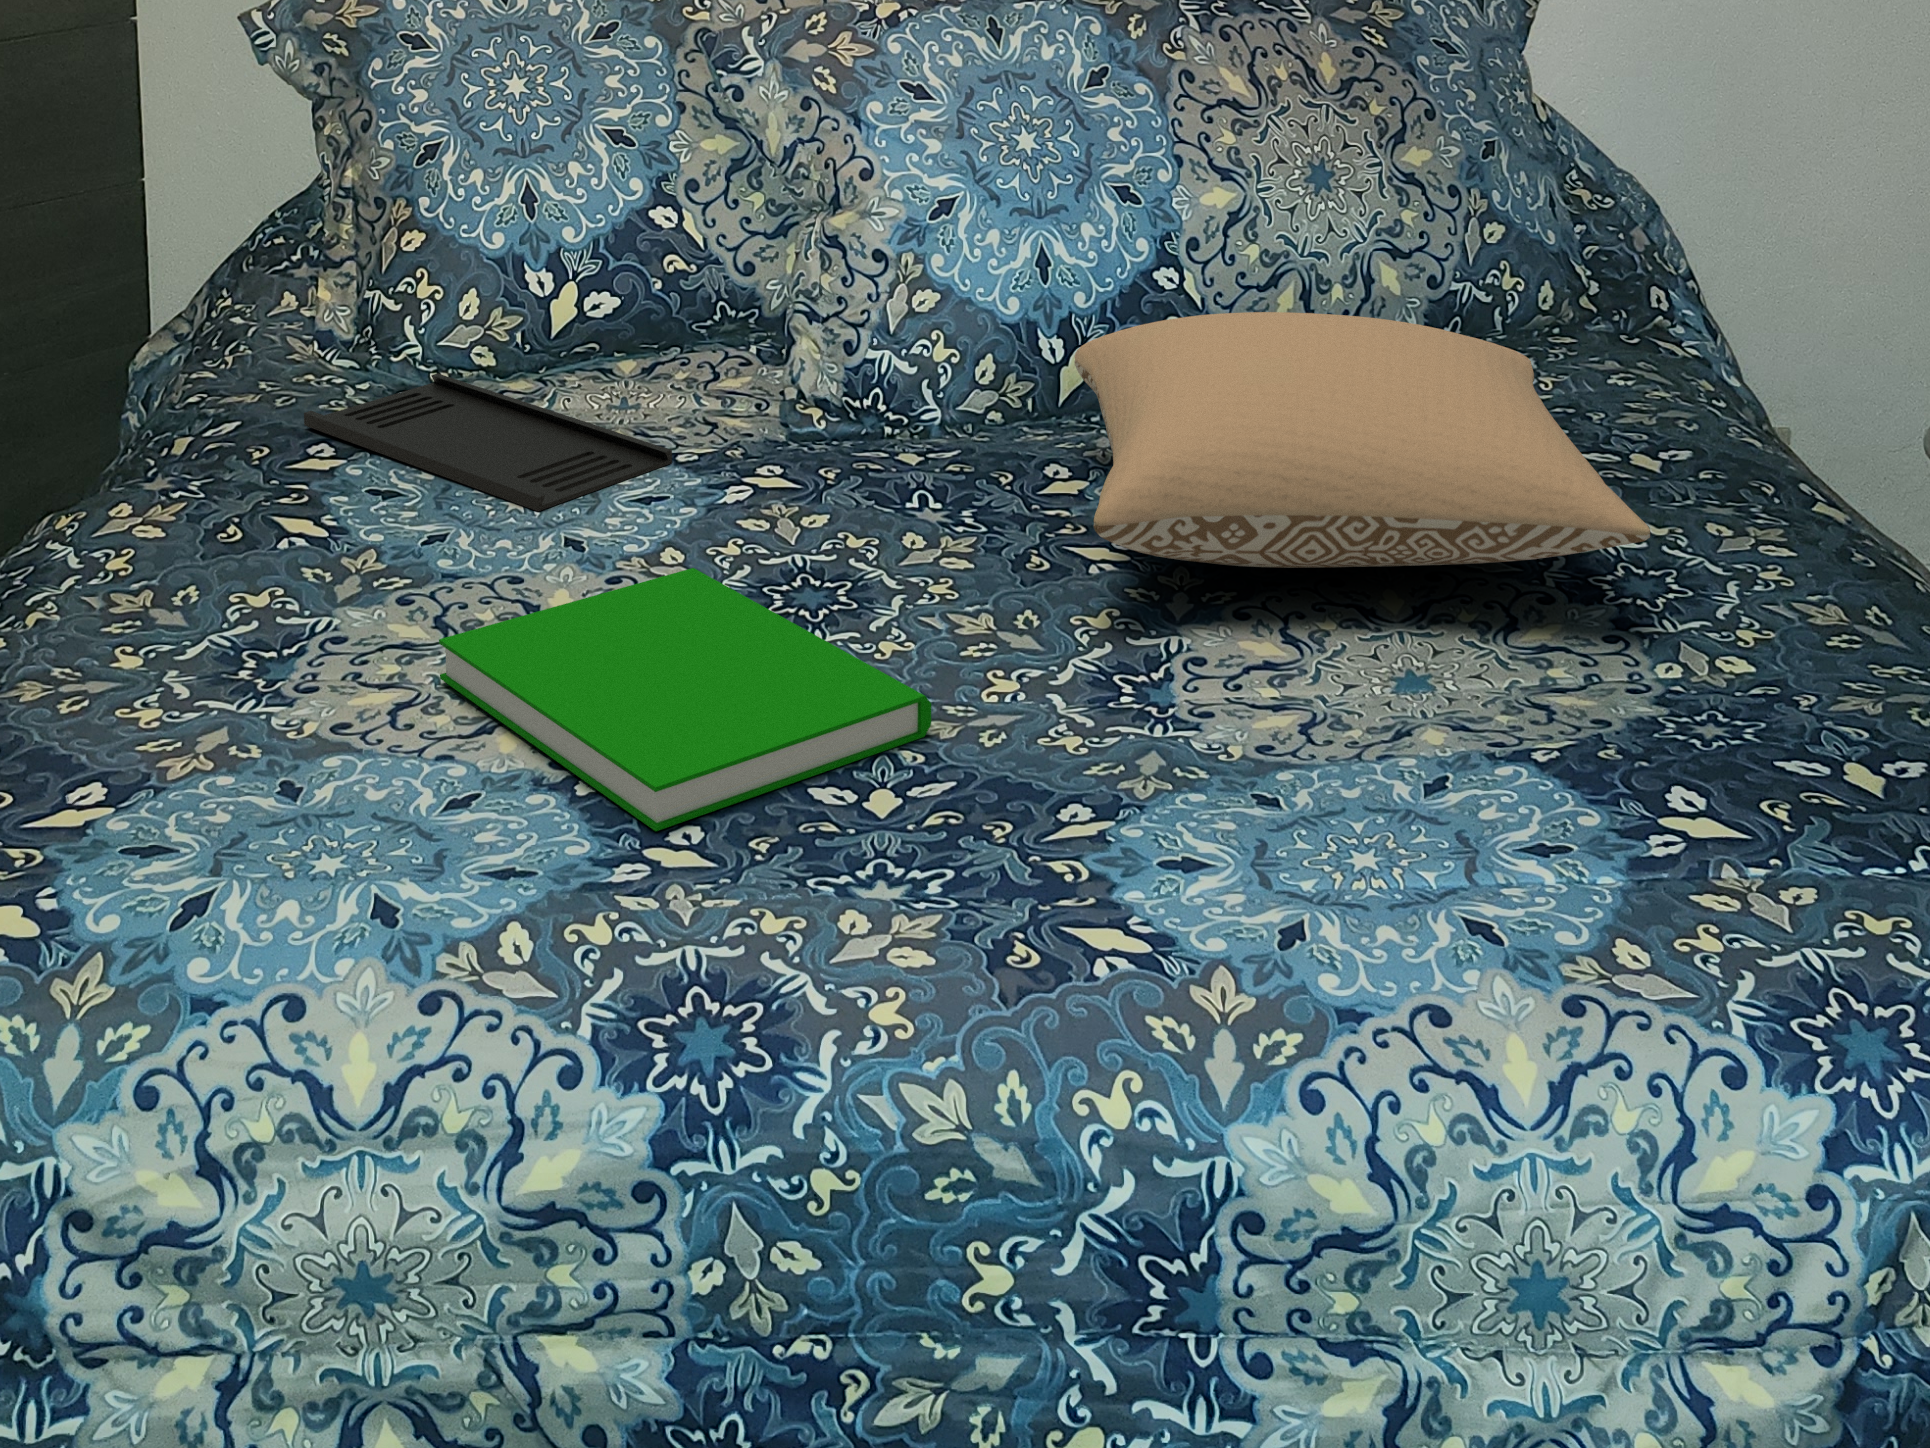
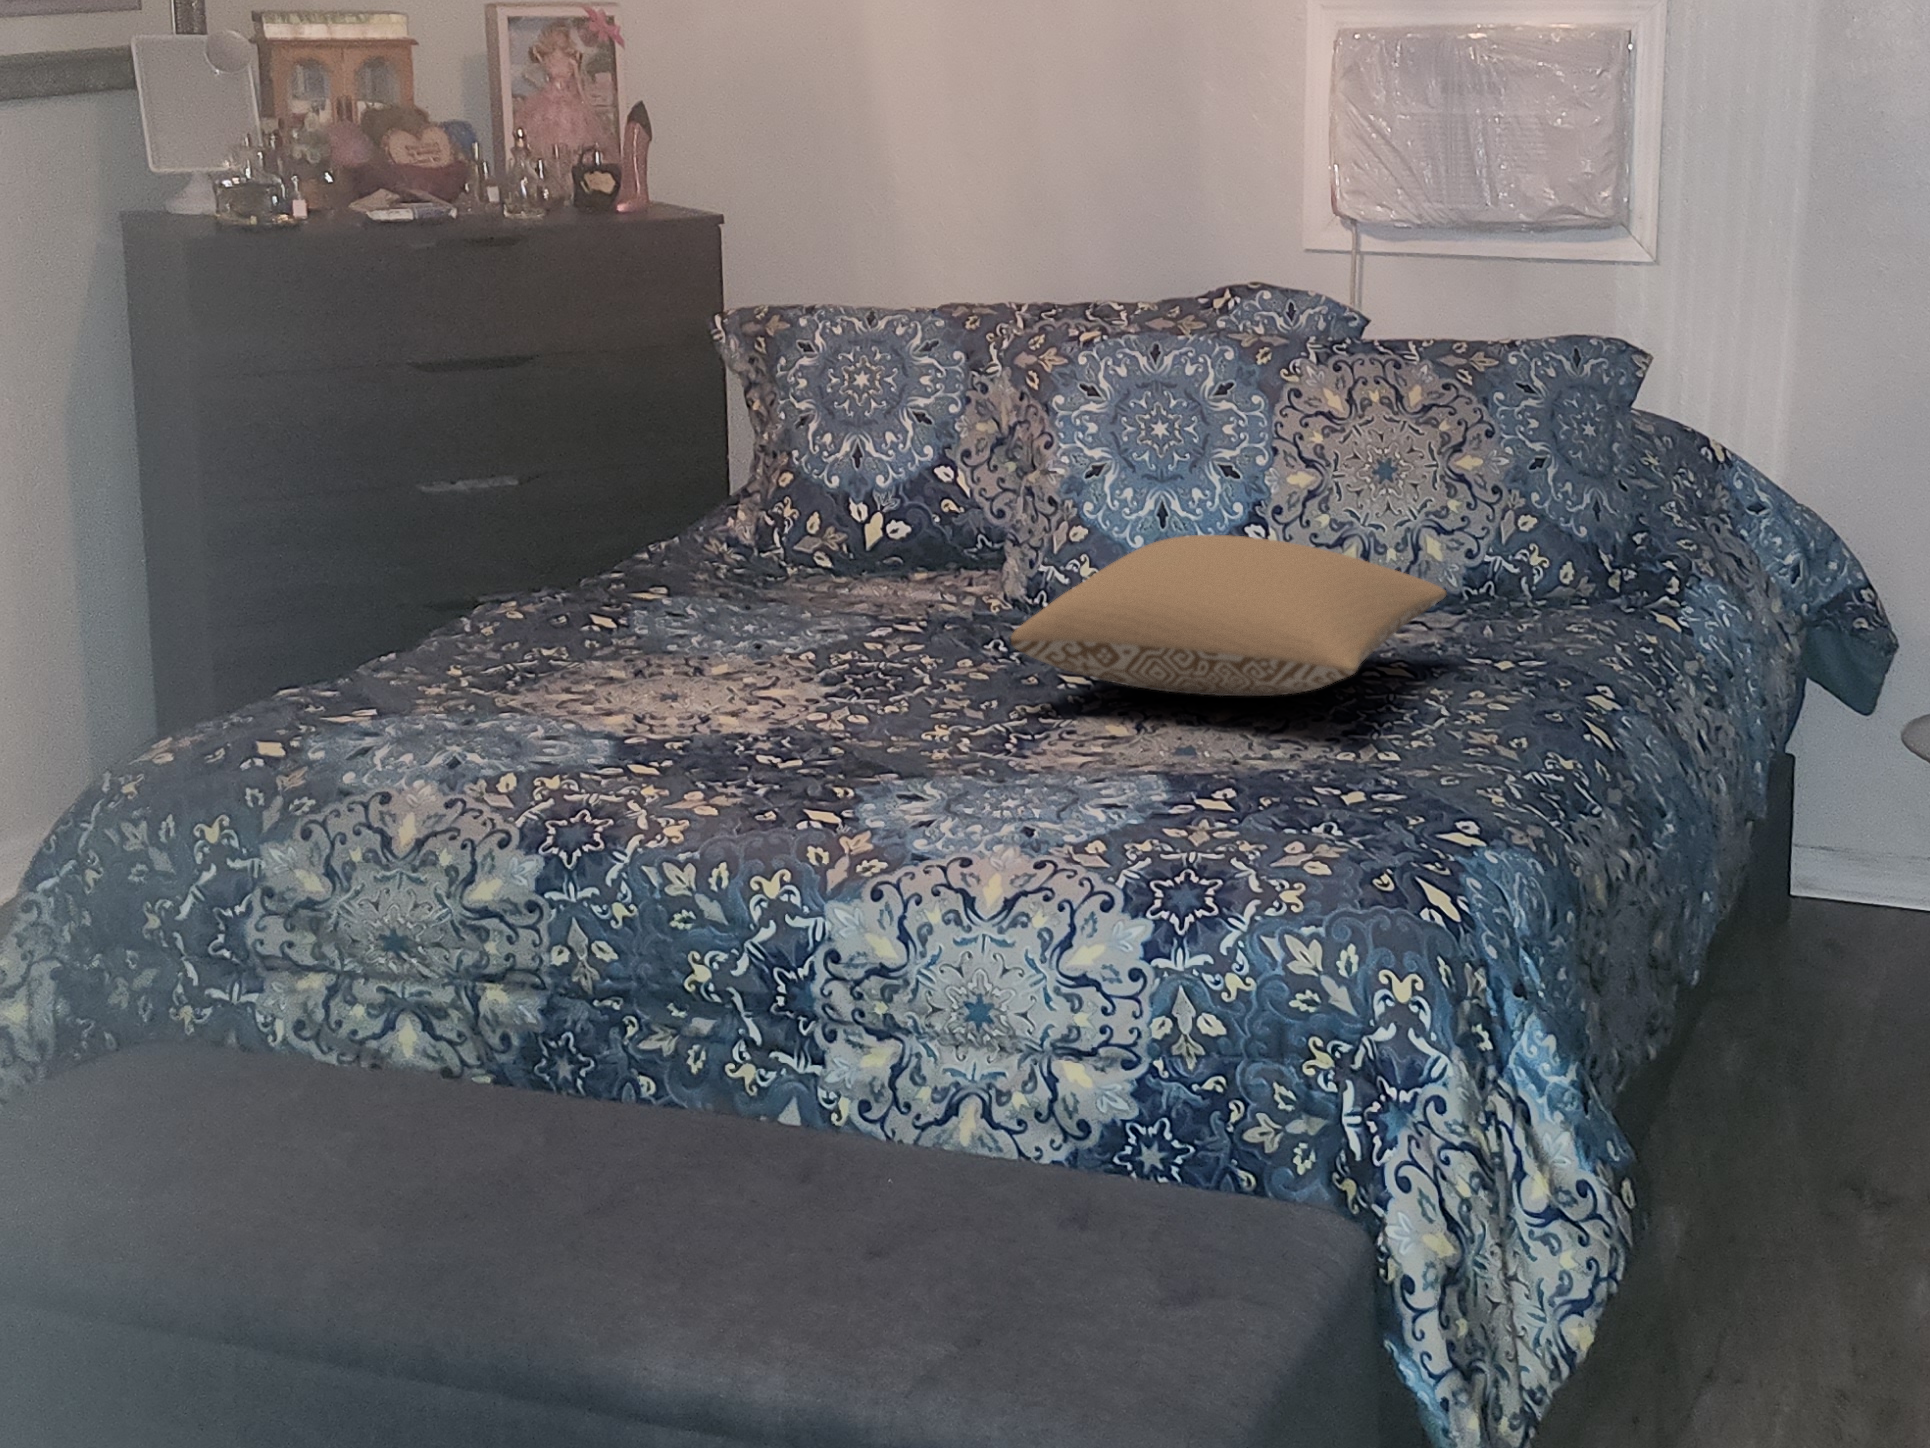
tray: present [304,373,672,511] -> none [669,569,872,638]
book: present [439,568,931,831] -> none [605,657,851,761]

